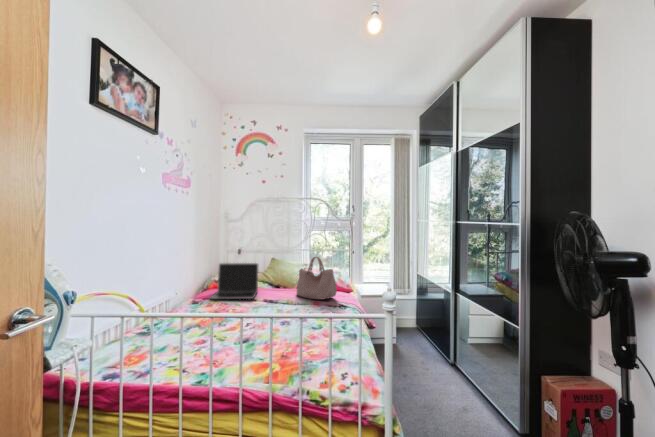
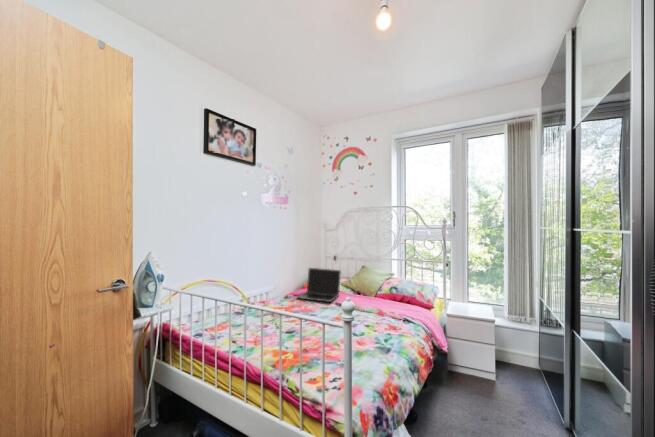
handbag: present [297,257,337,299] -> none [371,269,407,311]

